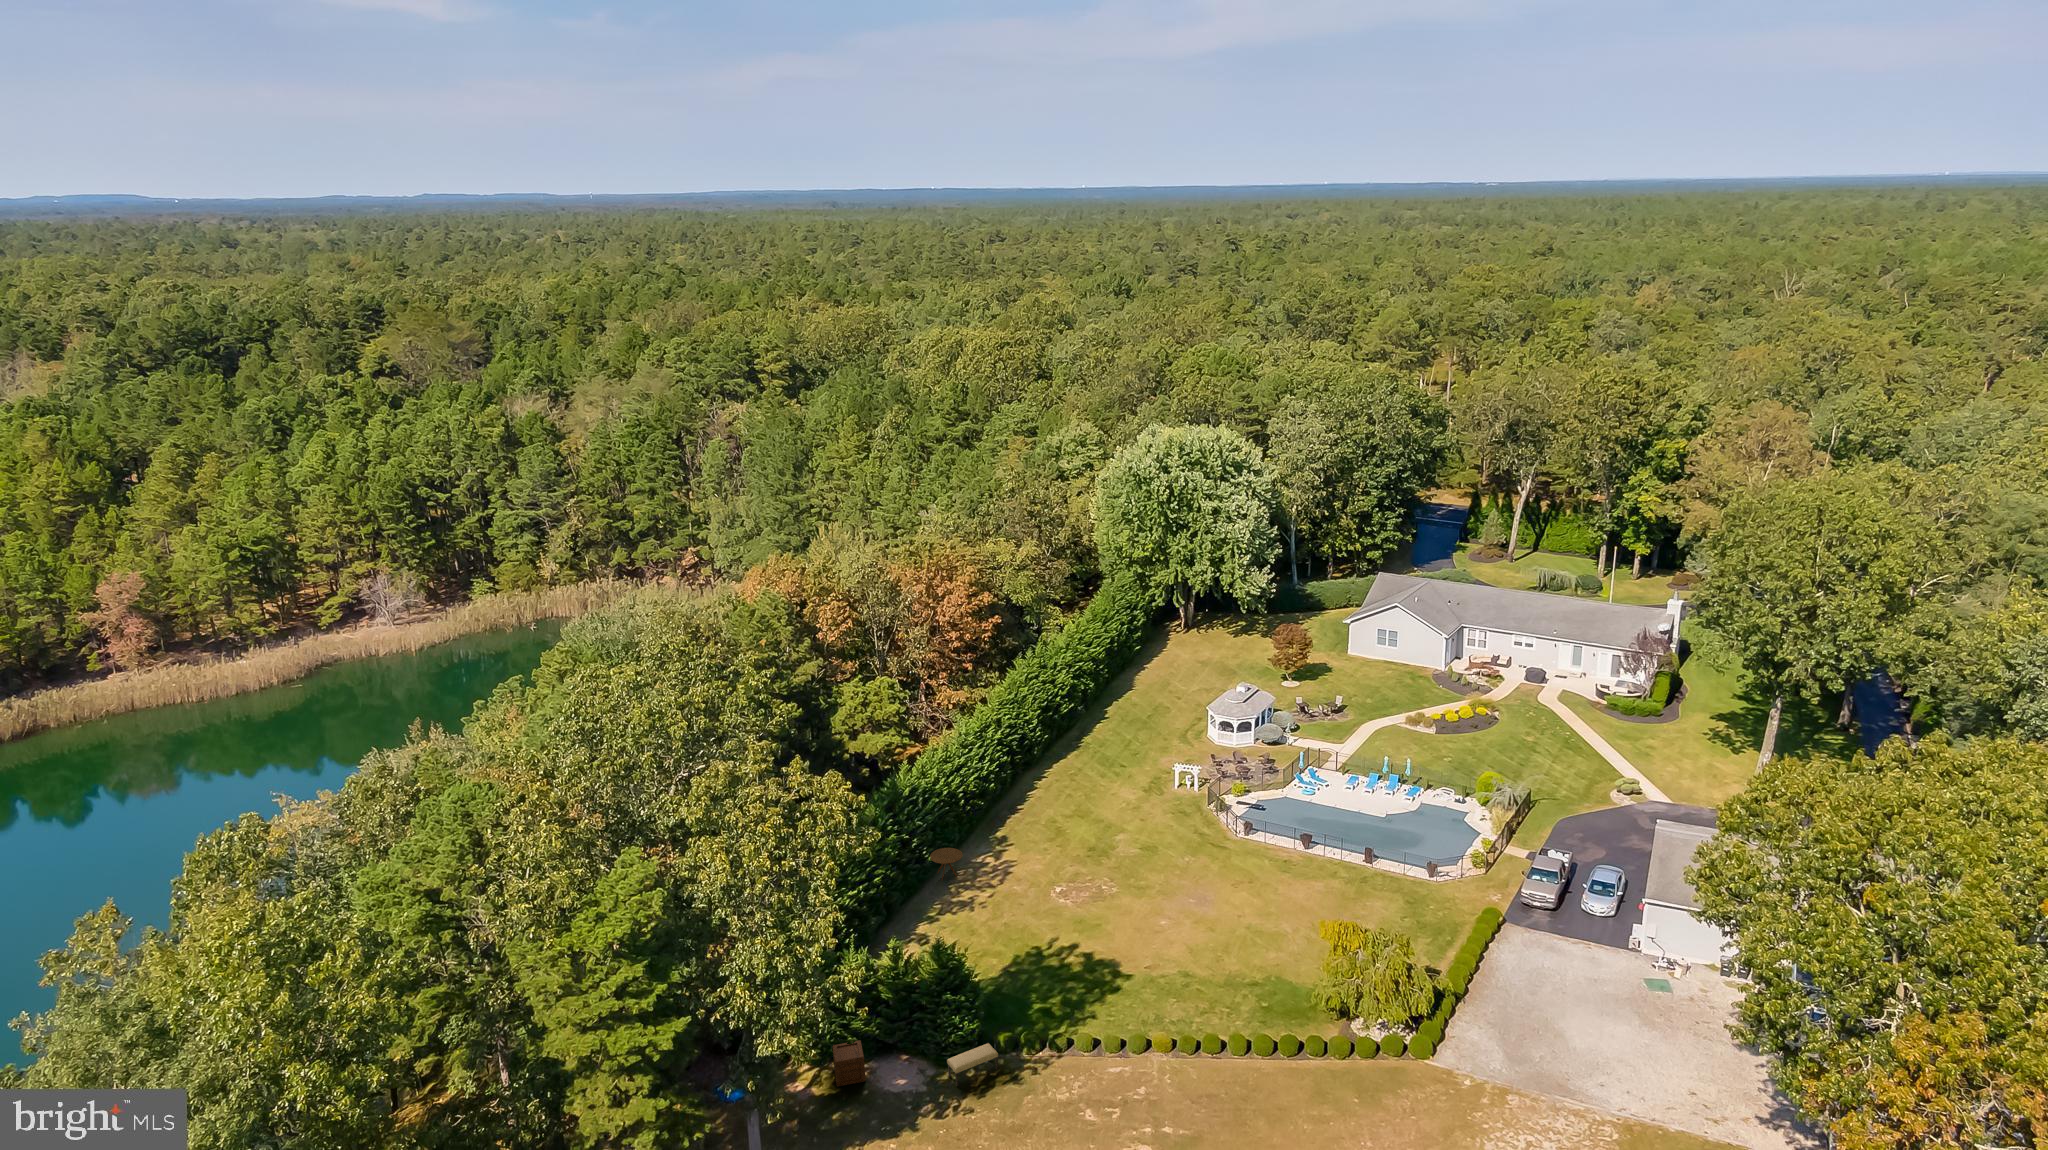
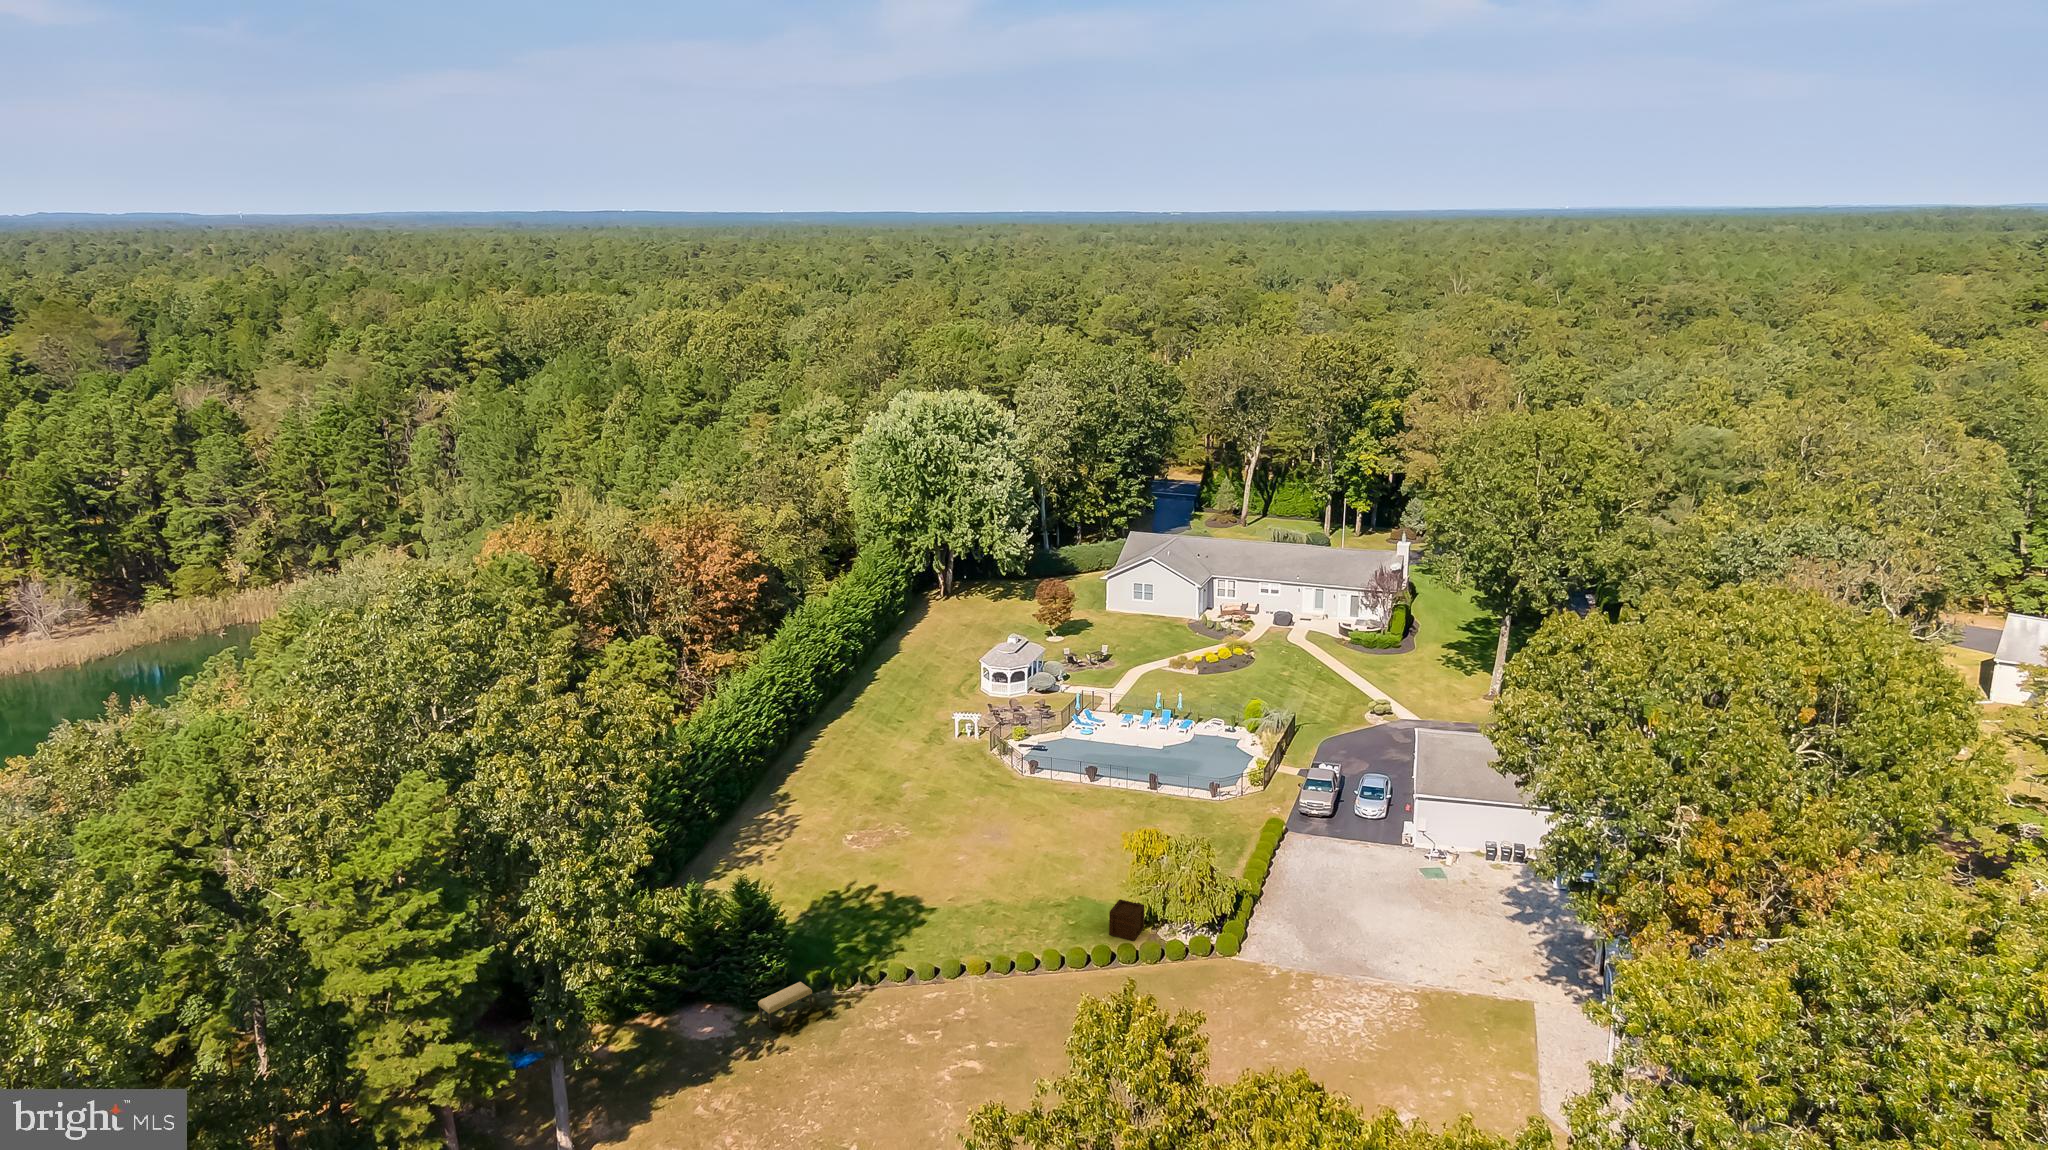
round table: present [930,848,963,880] -> none [710,807,746,841]
wooden crate: present [832,1040,866,1086] -> present [1109,899,1144,941]

